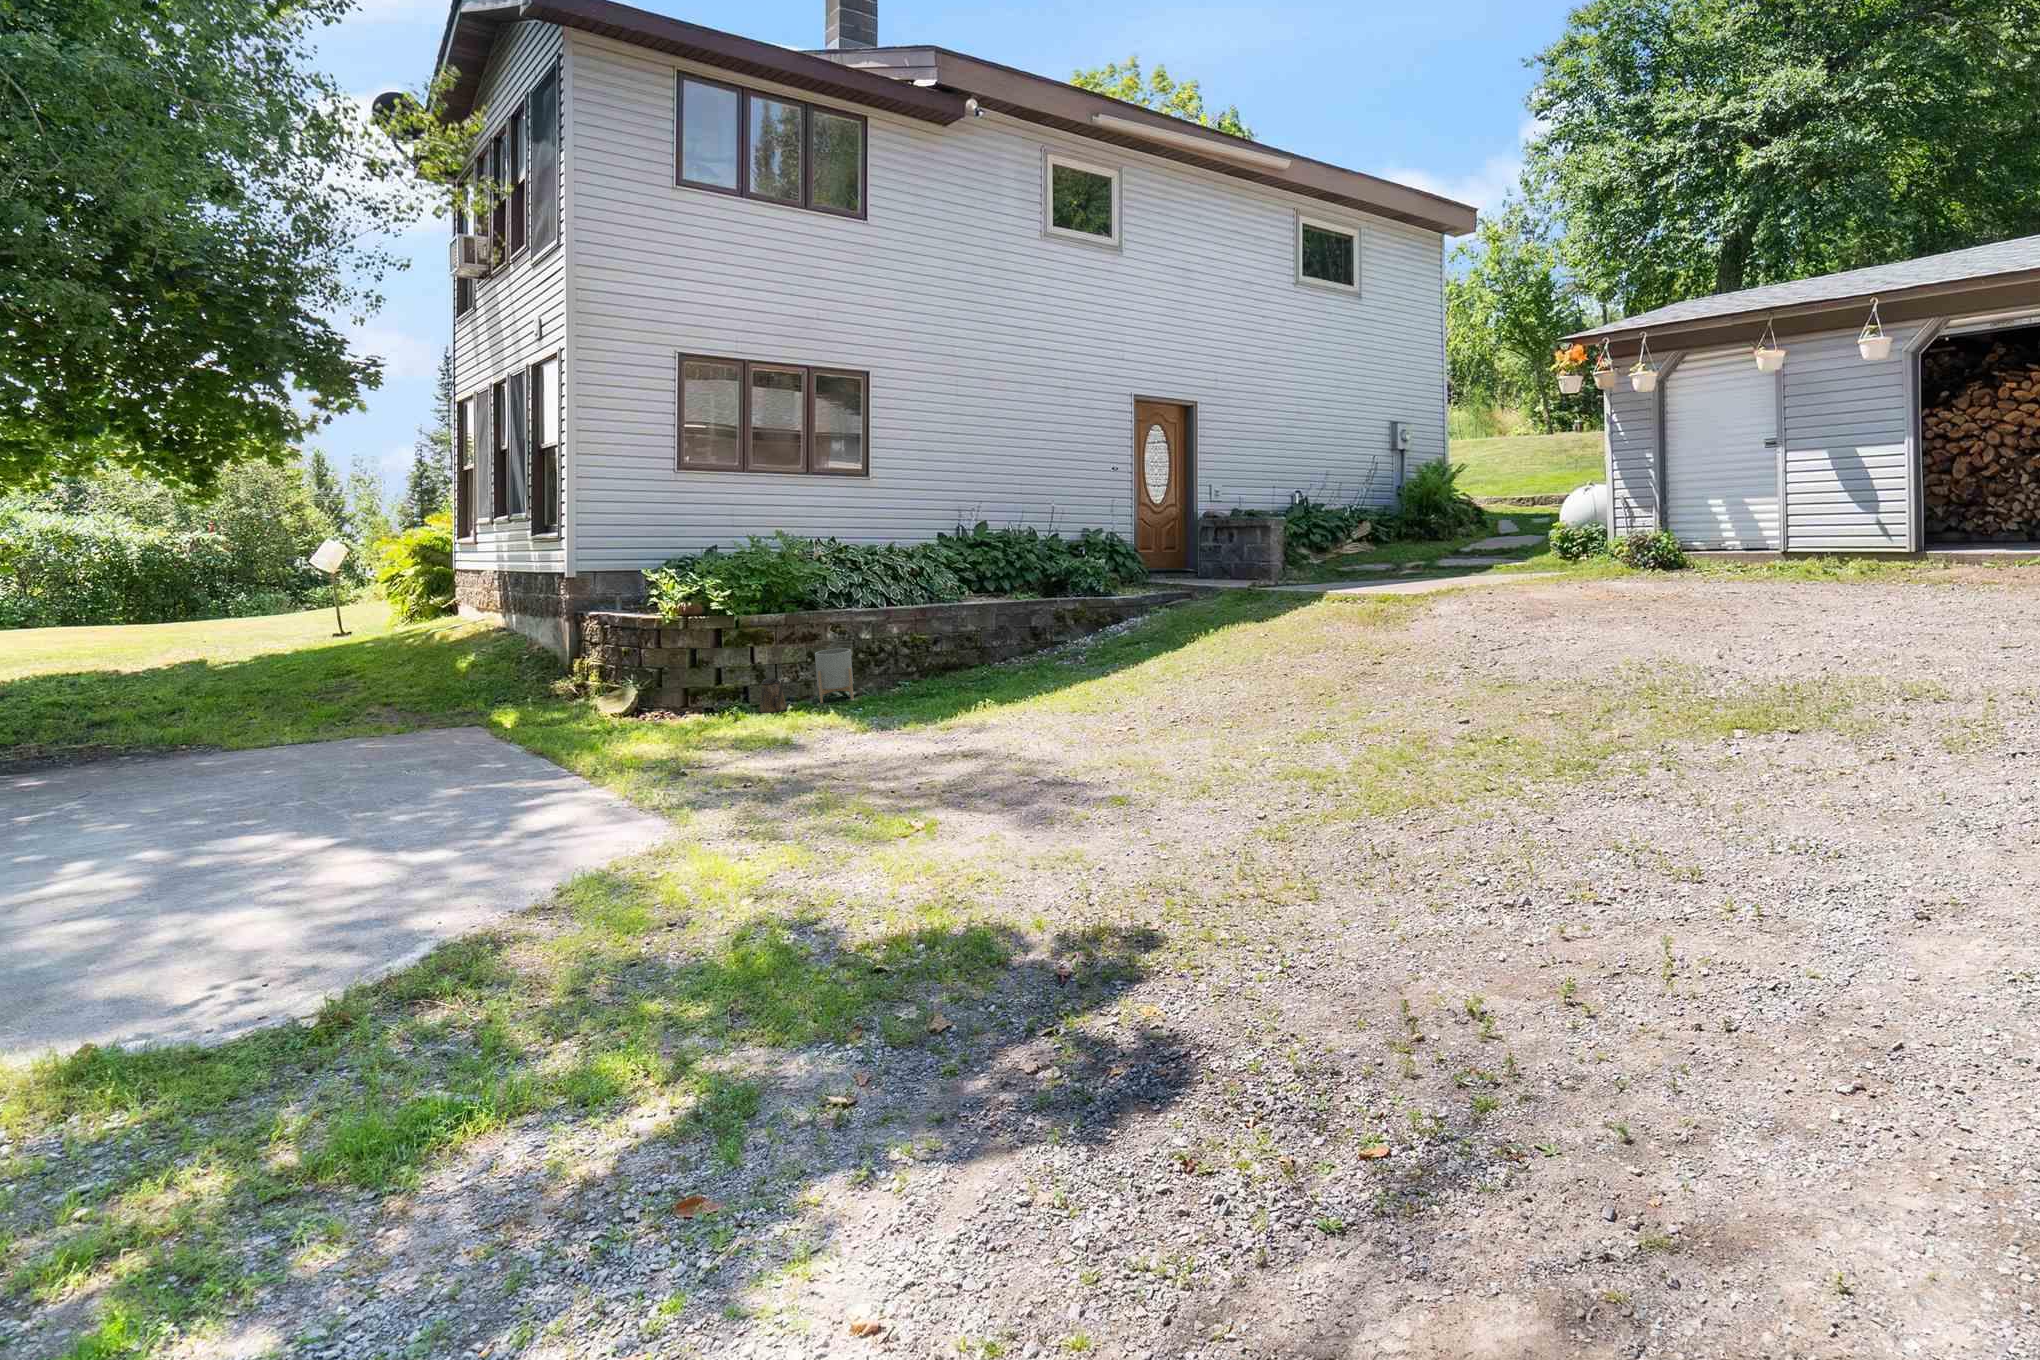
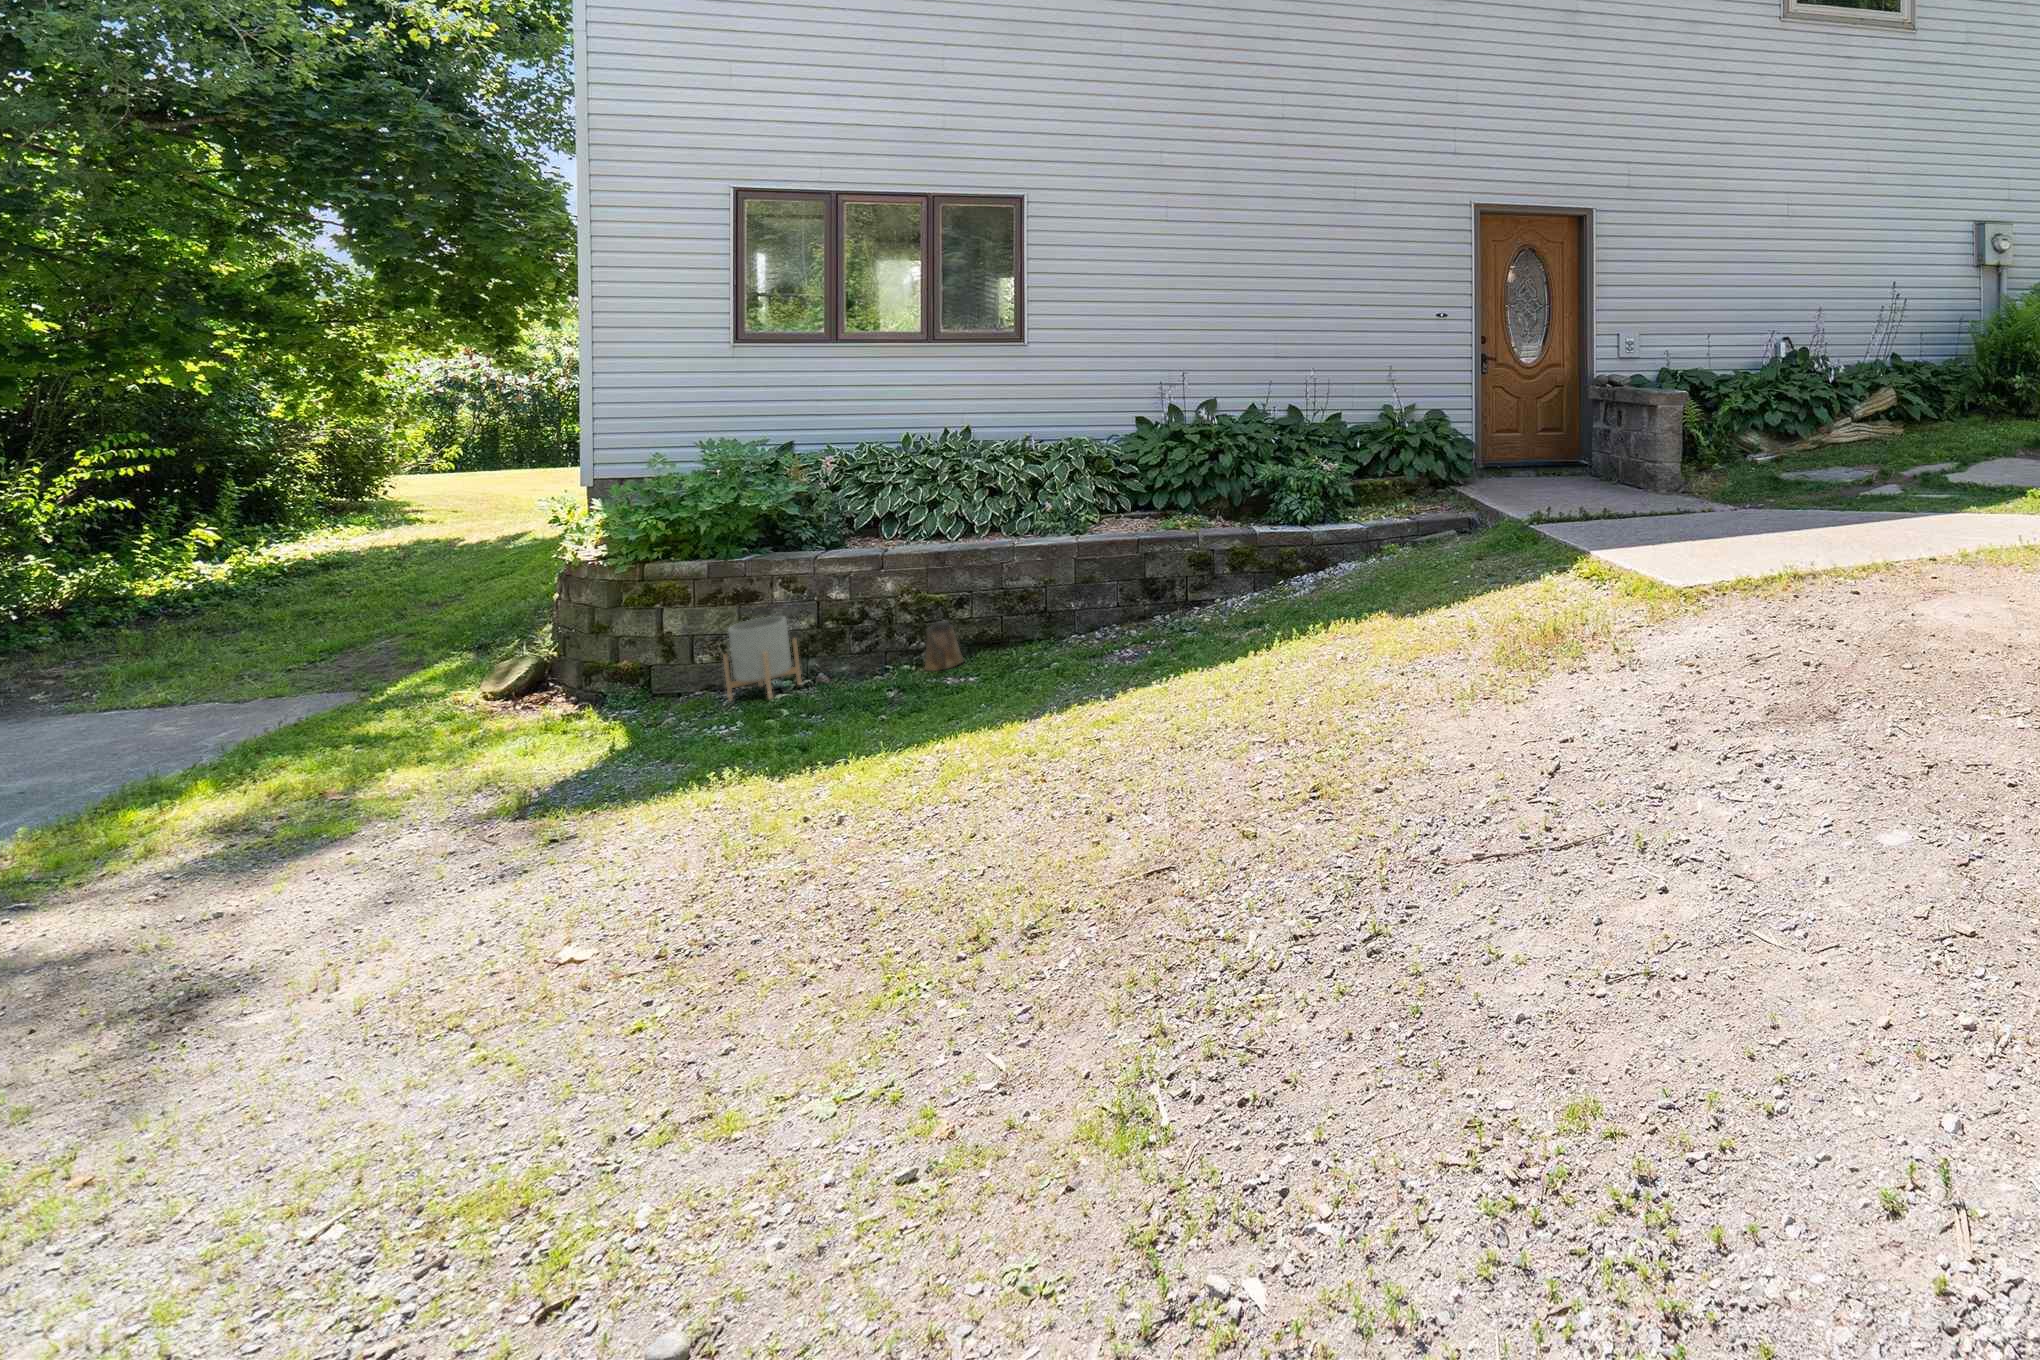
watering can: present [759,678,787,713] -> present [925,621,964,671]

